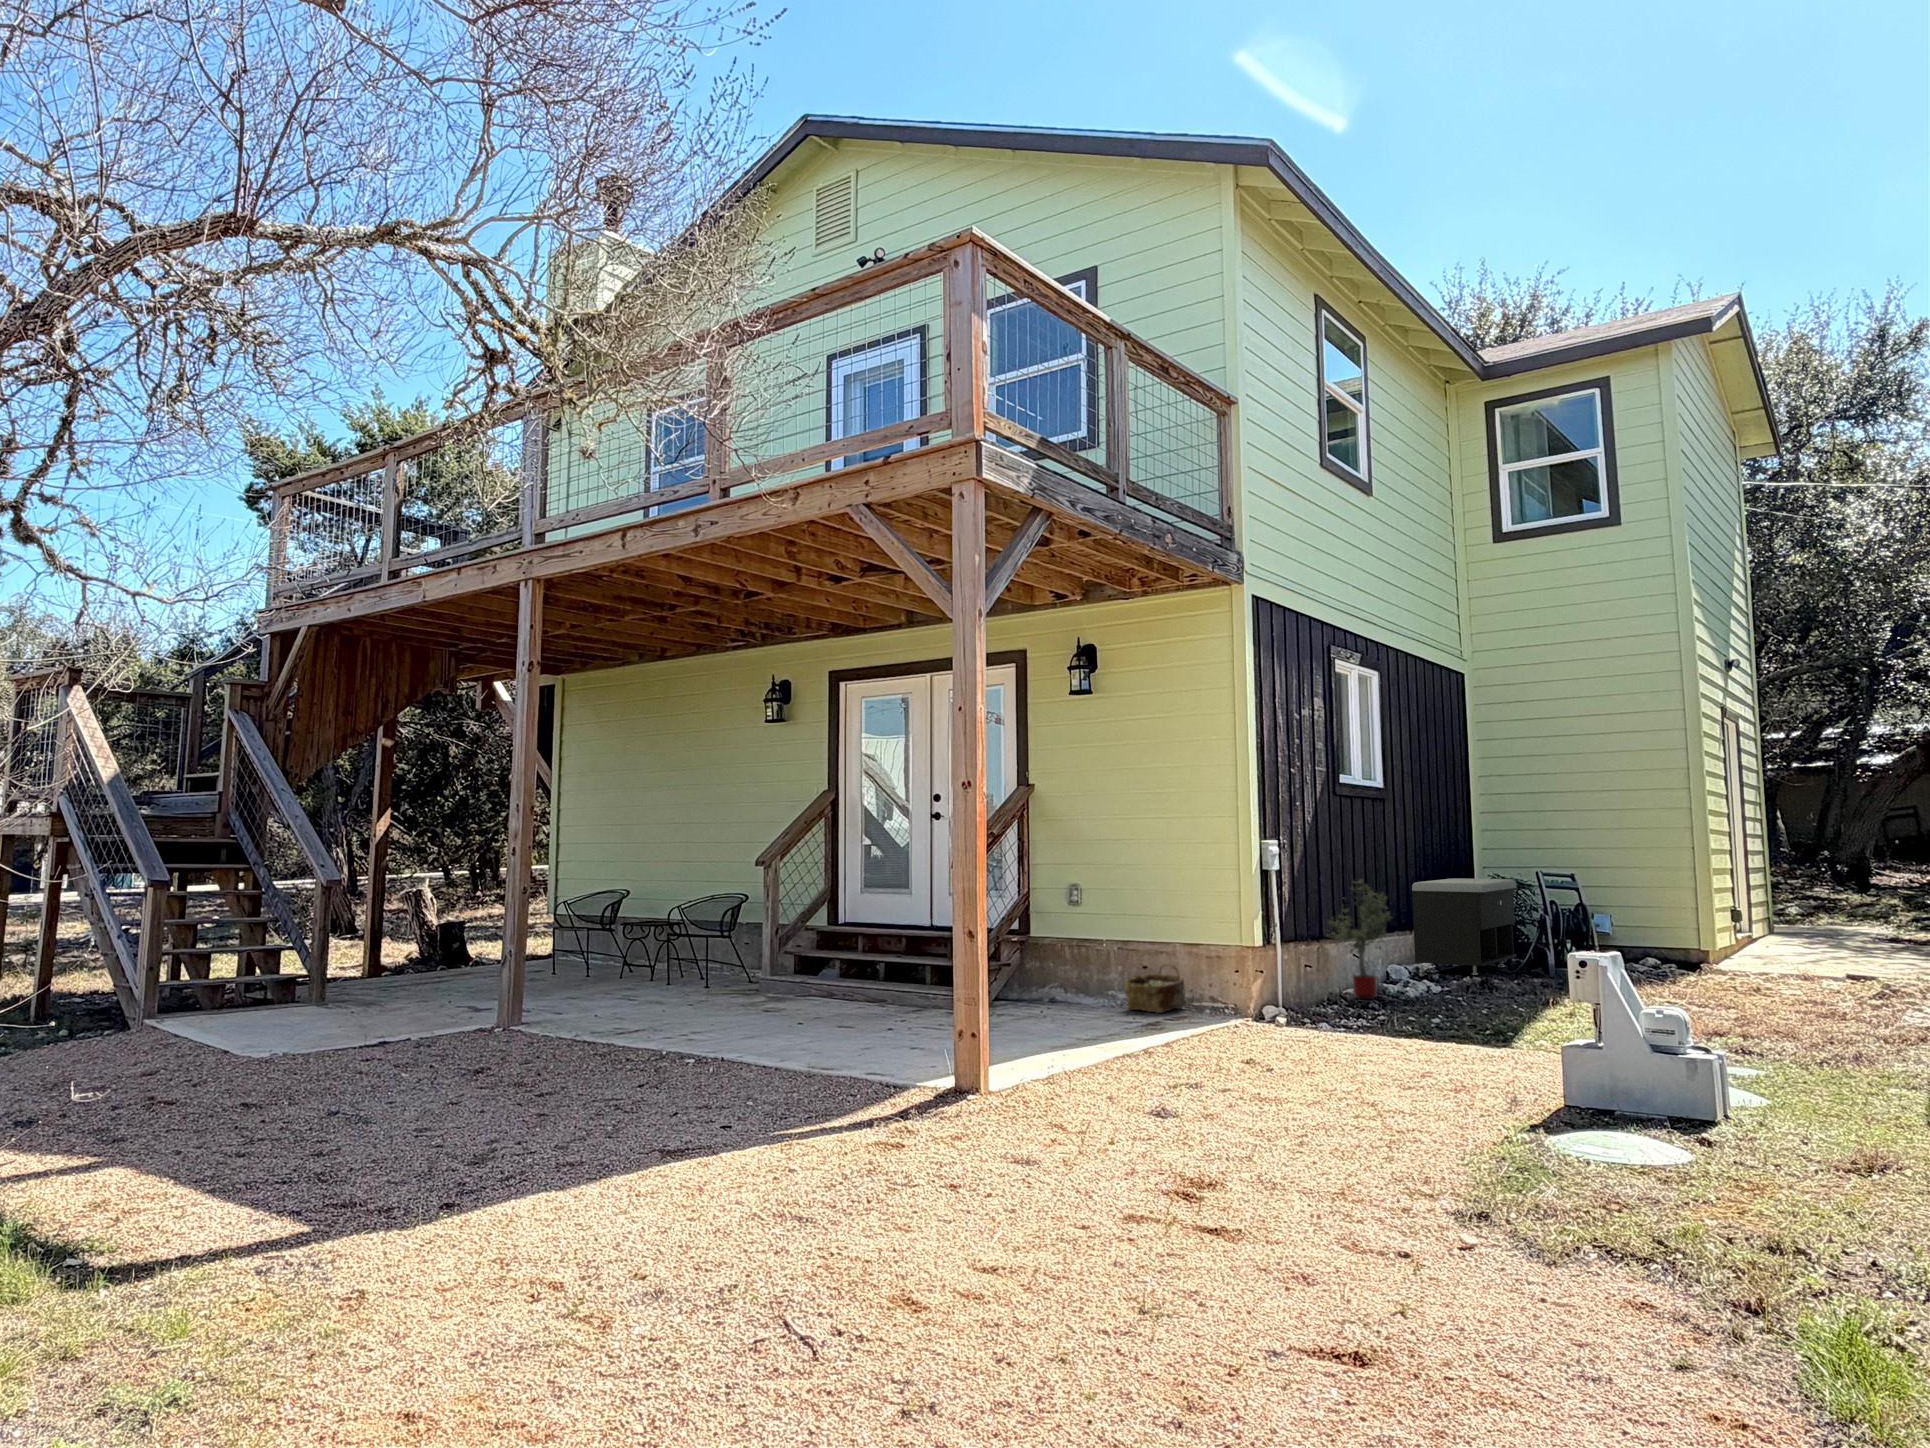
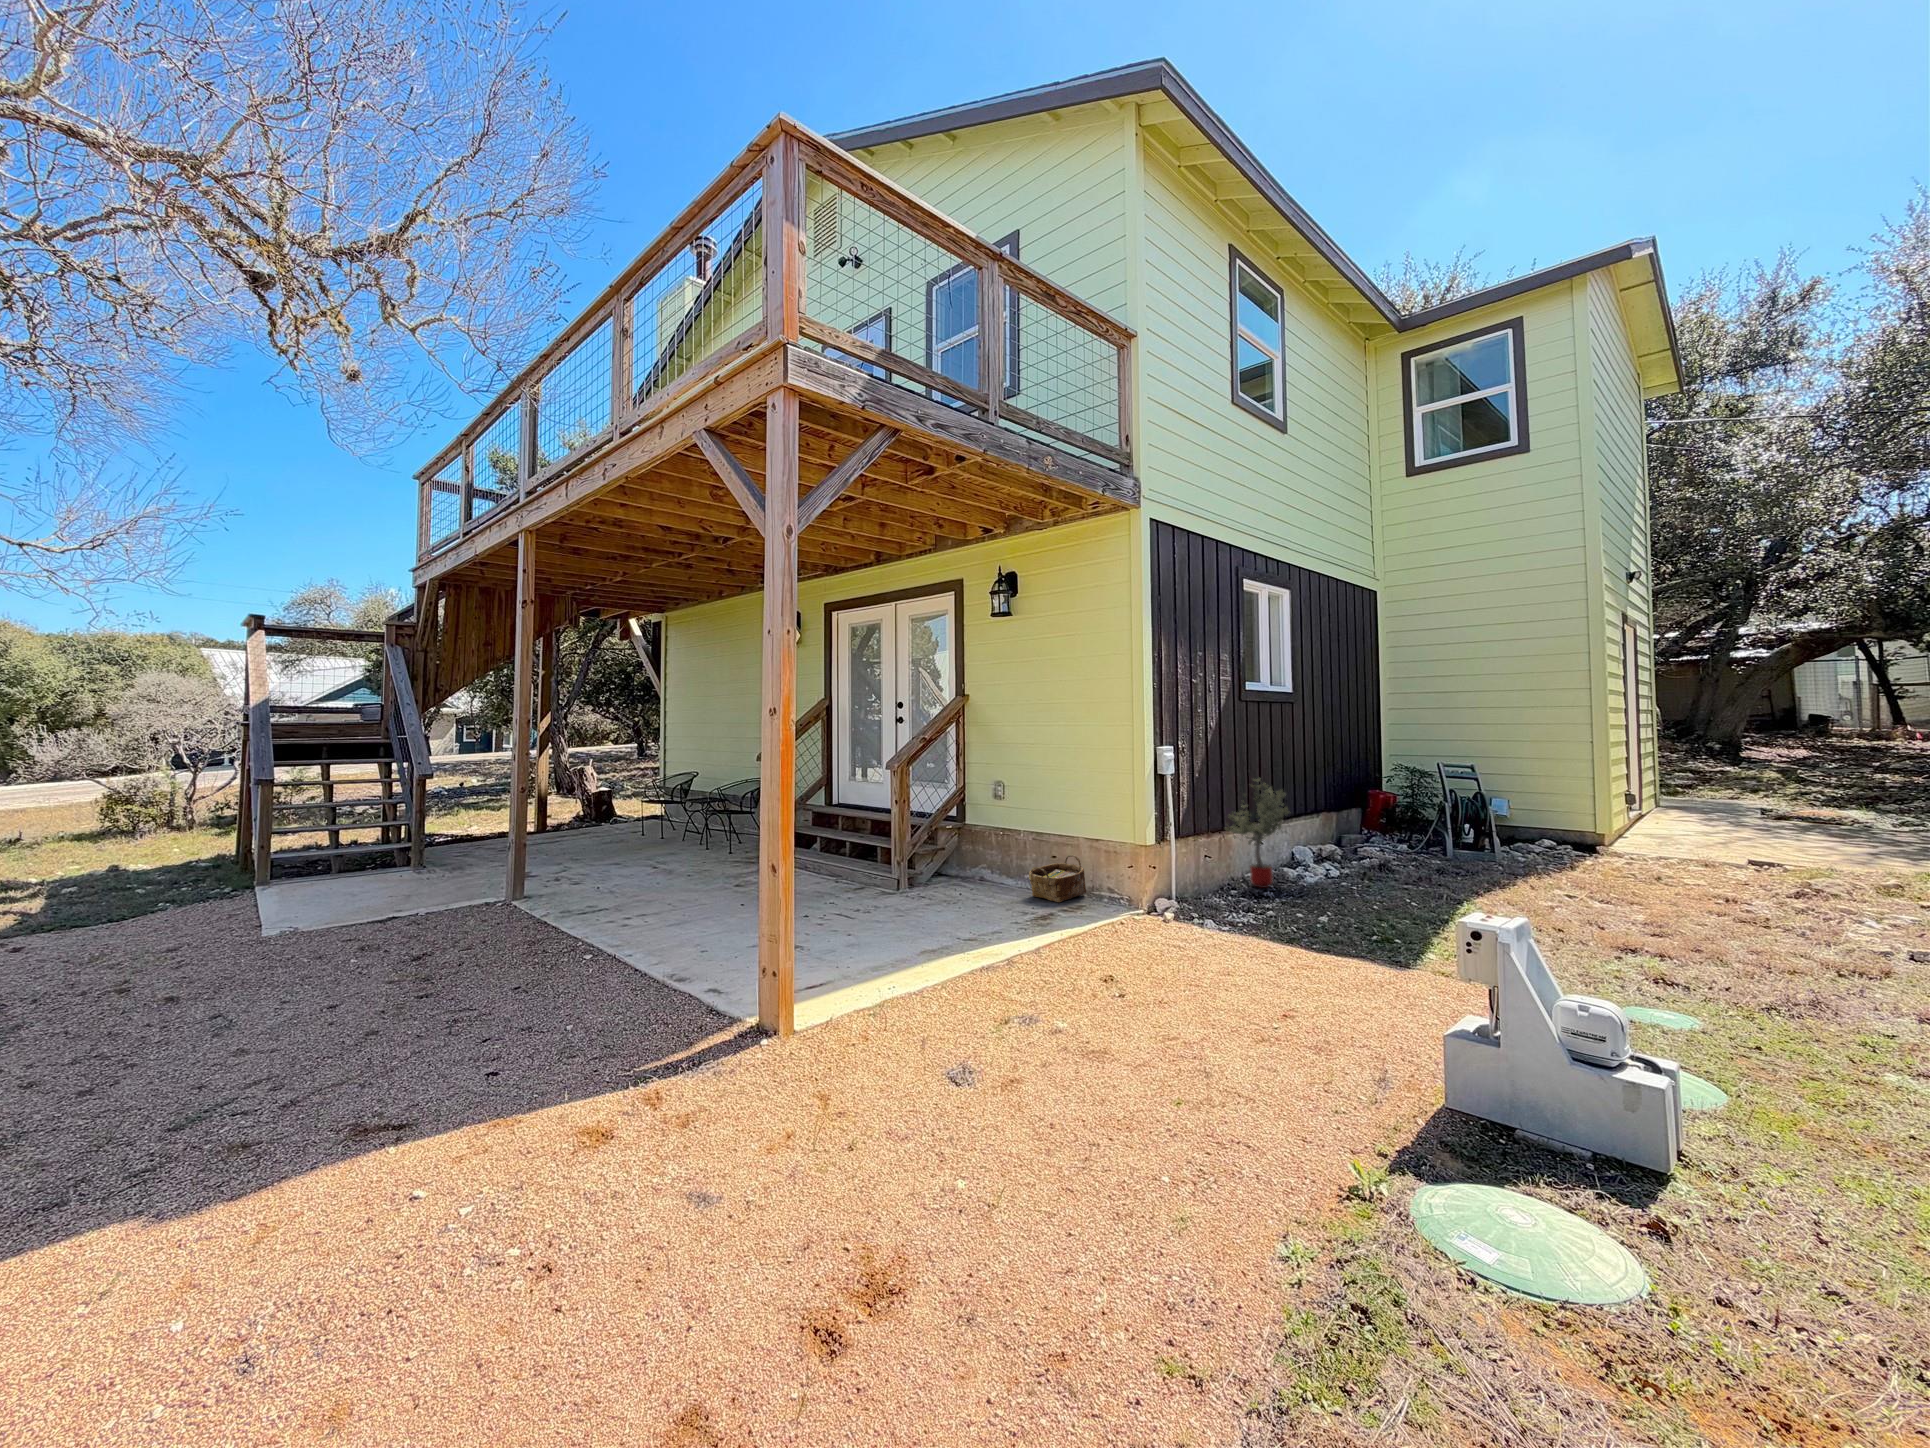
storage bench: present [1412,878,1517,975] -> none [1320,768,1419,856]

